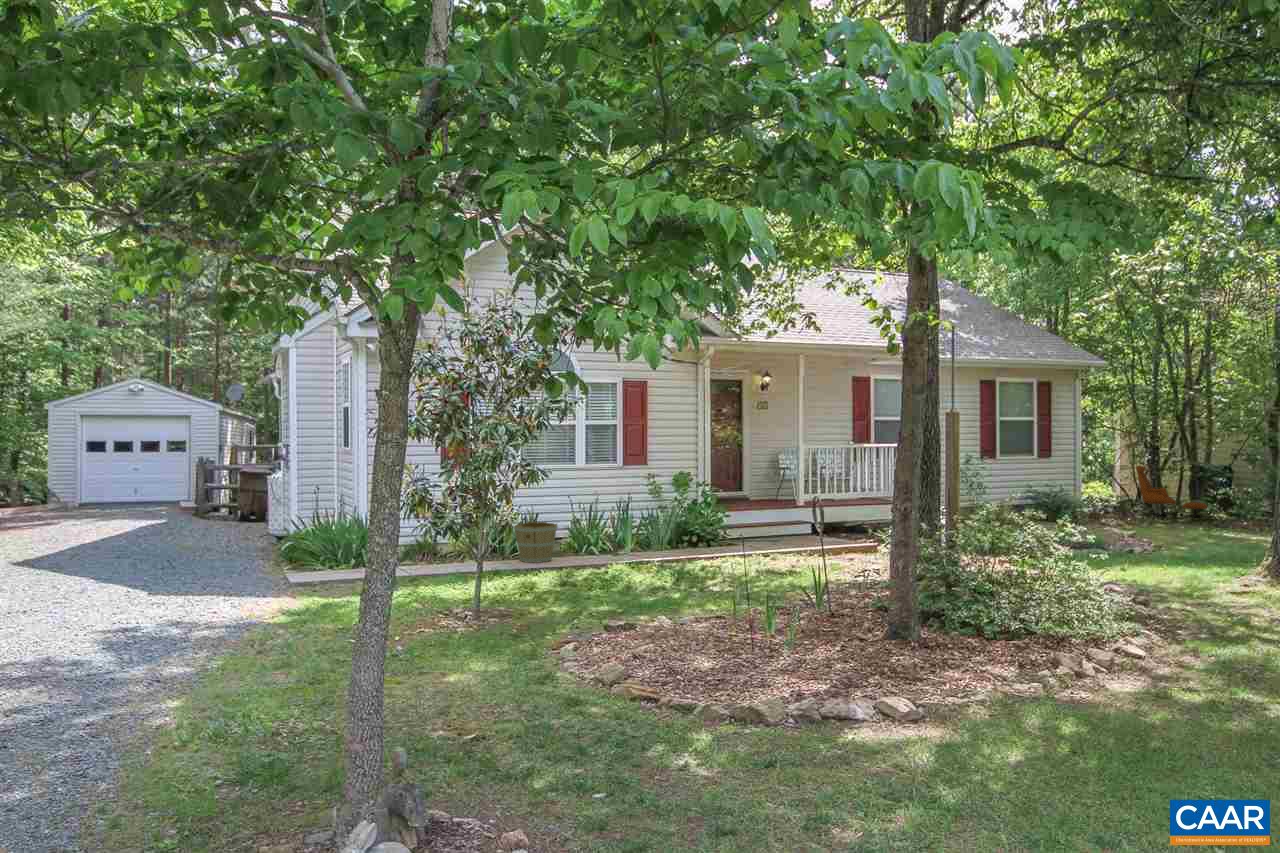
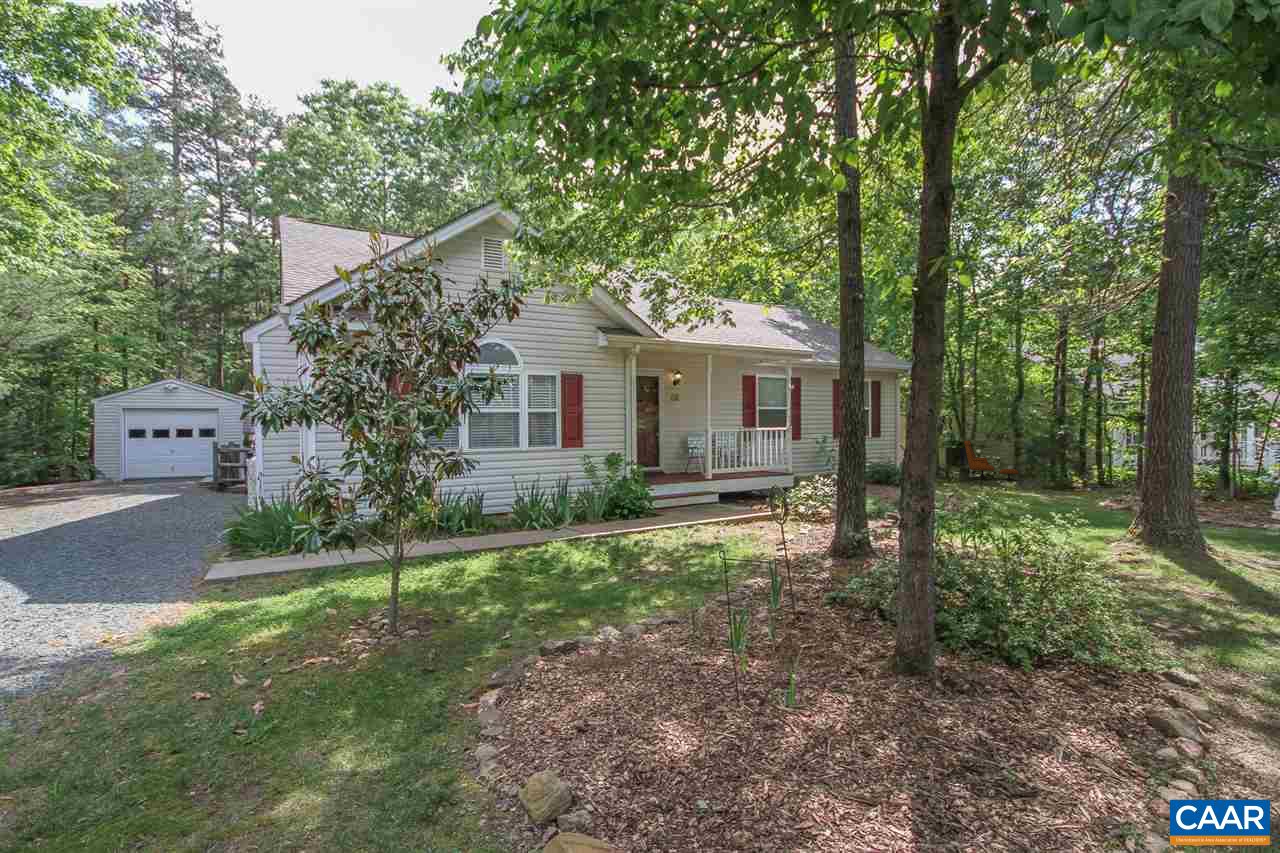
wooden bucket: present [514,522,557,563] -> none [468,501,508,539]

